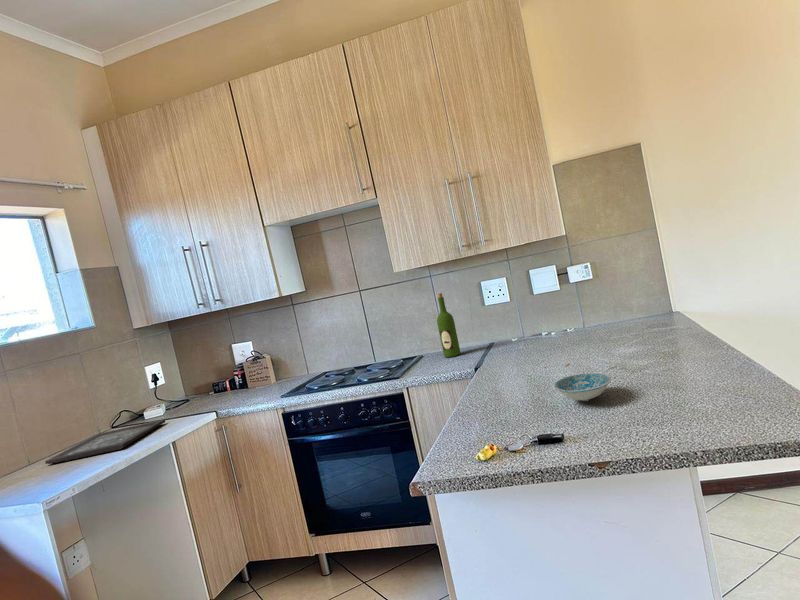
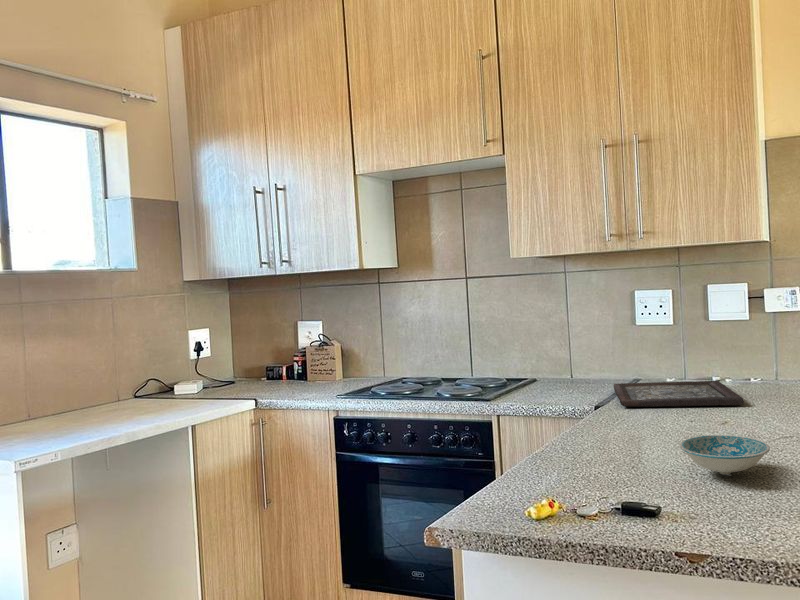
wine bottle: present [437,293,460,357] -> none [562,296,589,388]
tray: present [45,419,165,464] -> present [614,381,744,407]

